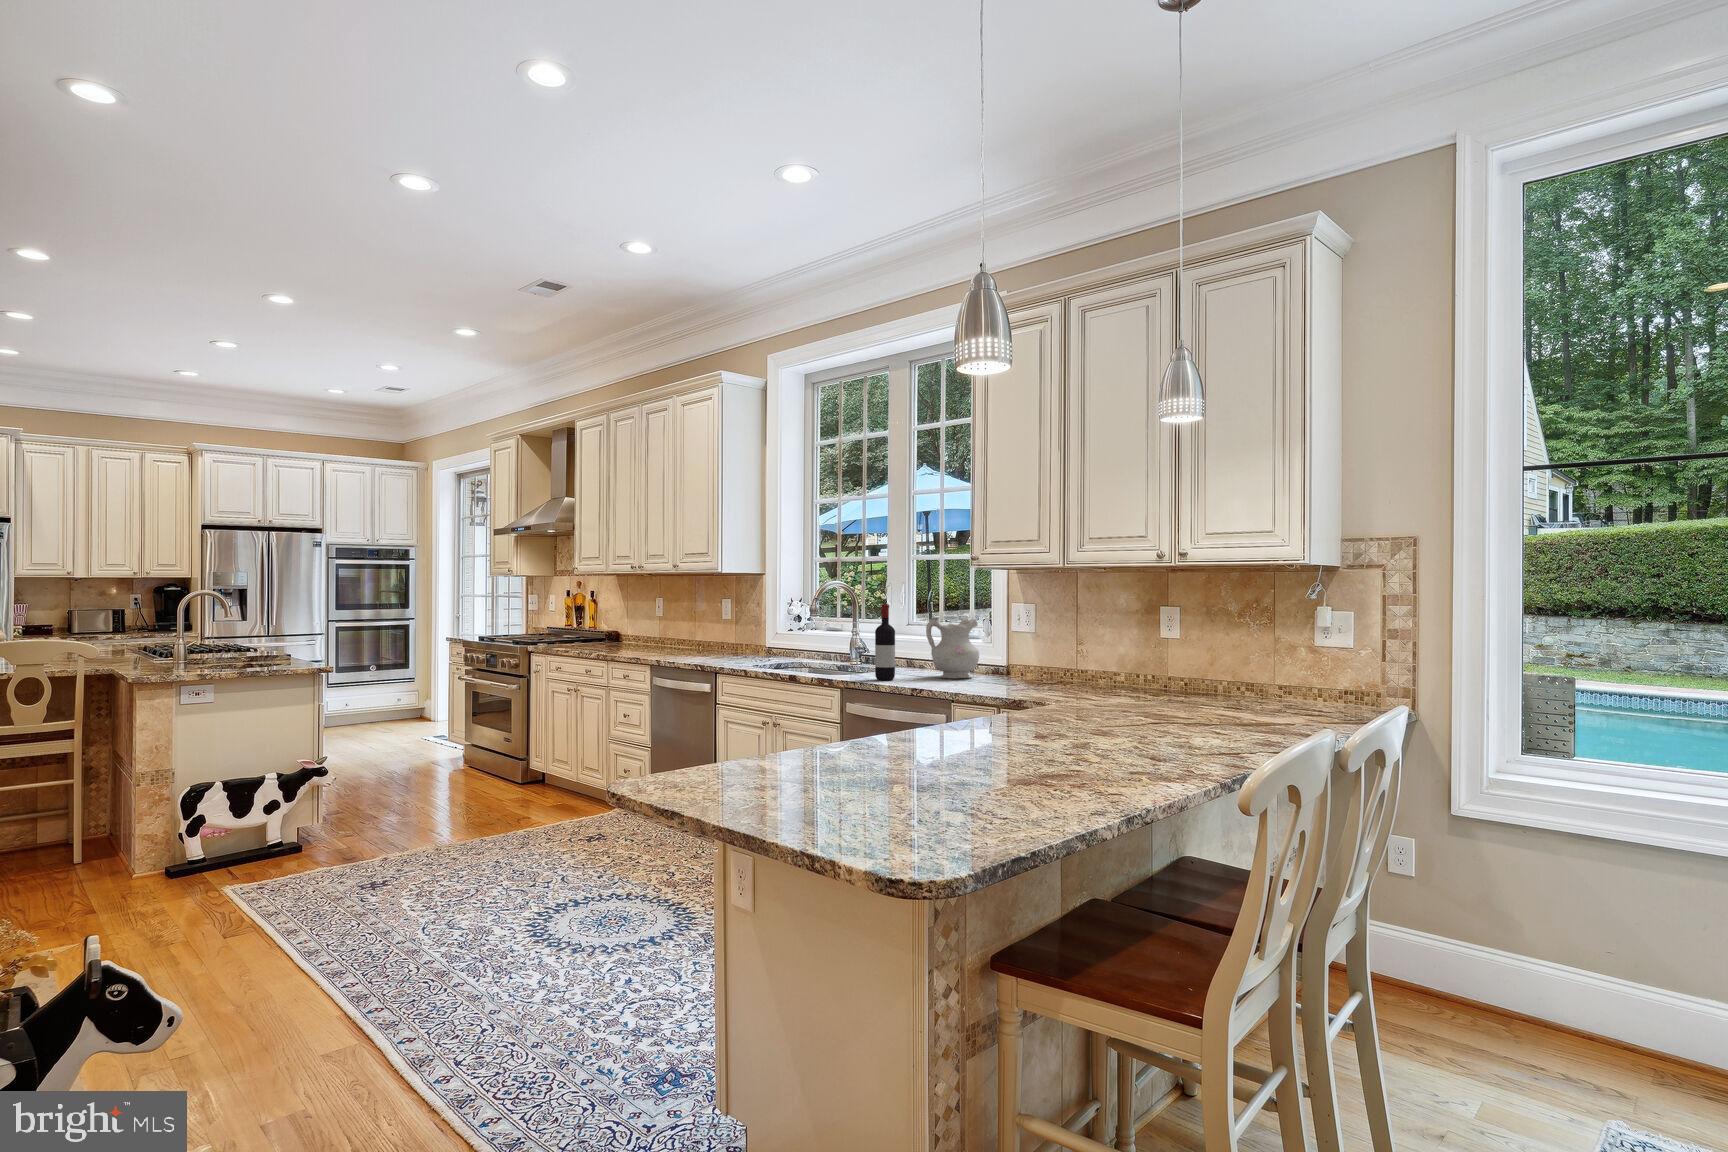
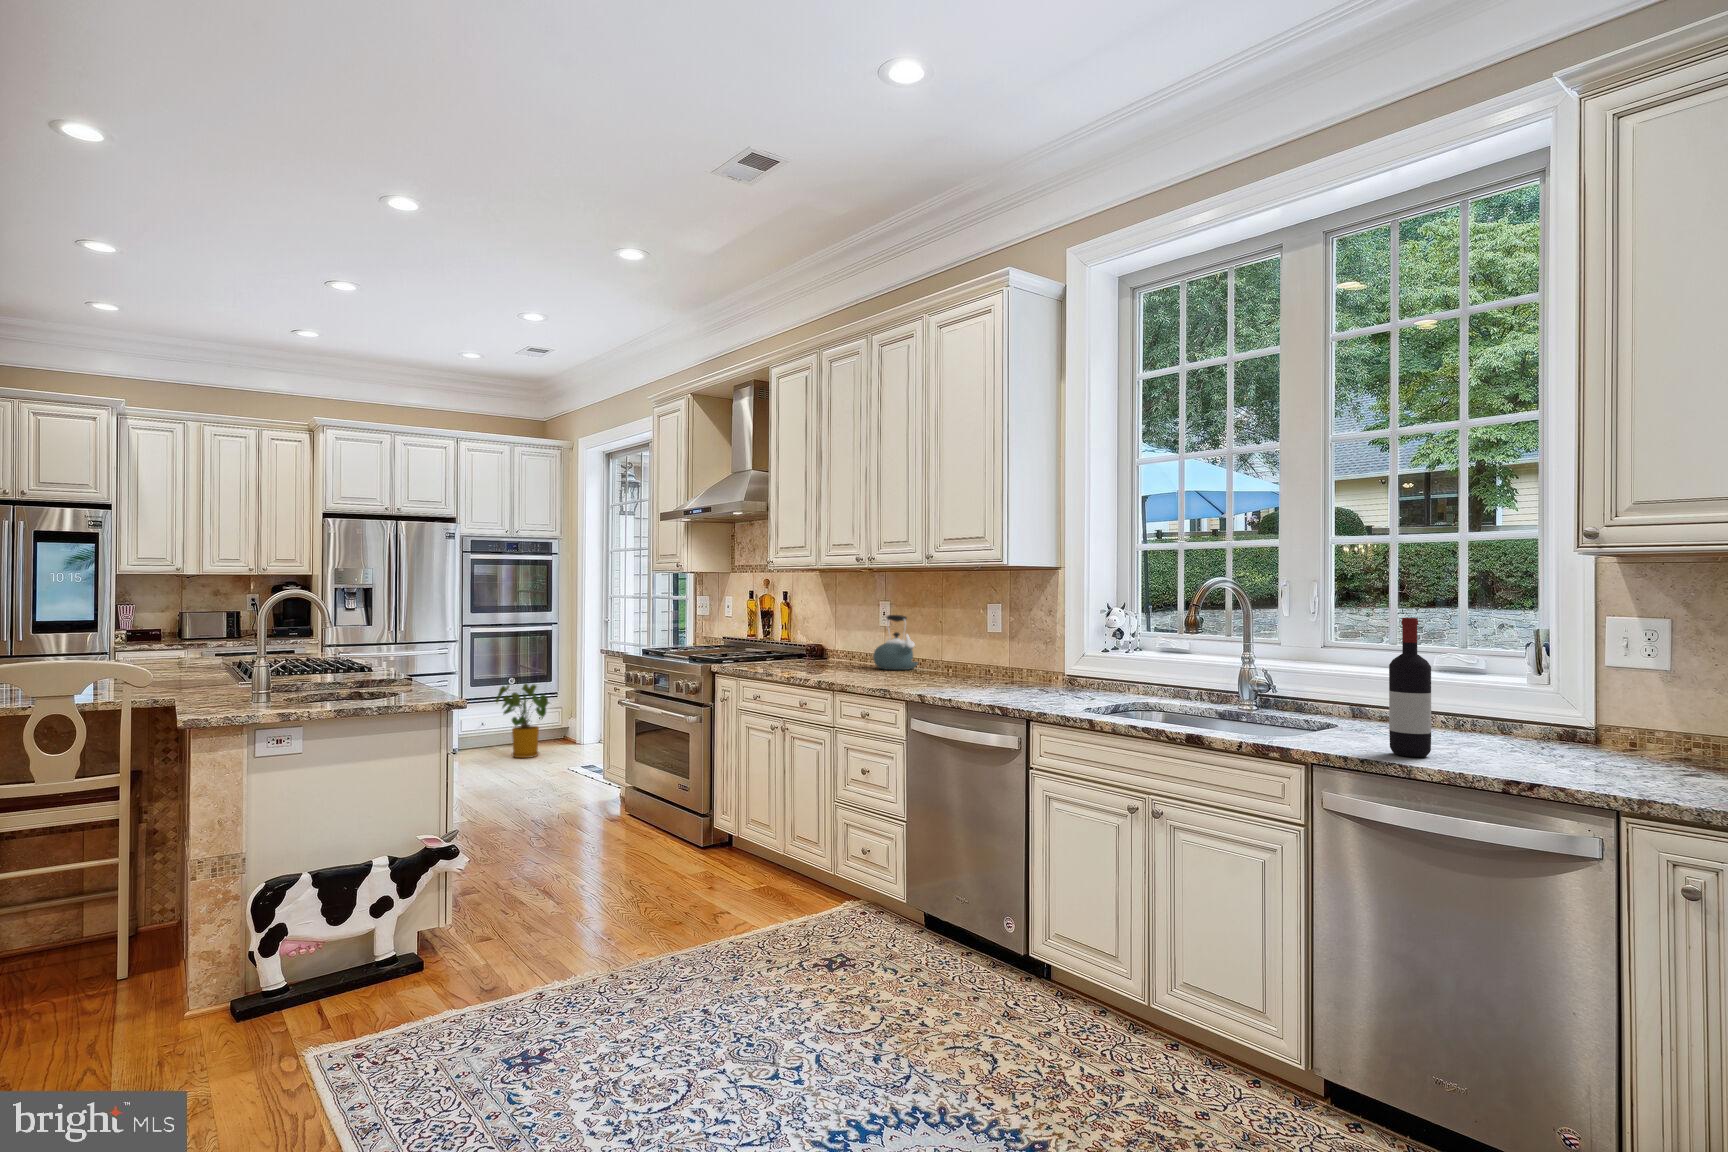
kettle: none [649,608,683,648] -> present [873,615,918,670]
ceramic pitcher: present [926,617,979,679] -> none [1474,641,1582,755]
house plant: none [357,669,409,732] -> present [495,684,549,758]

